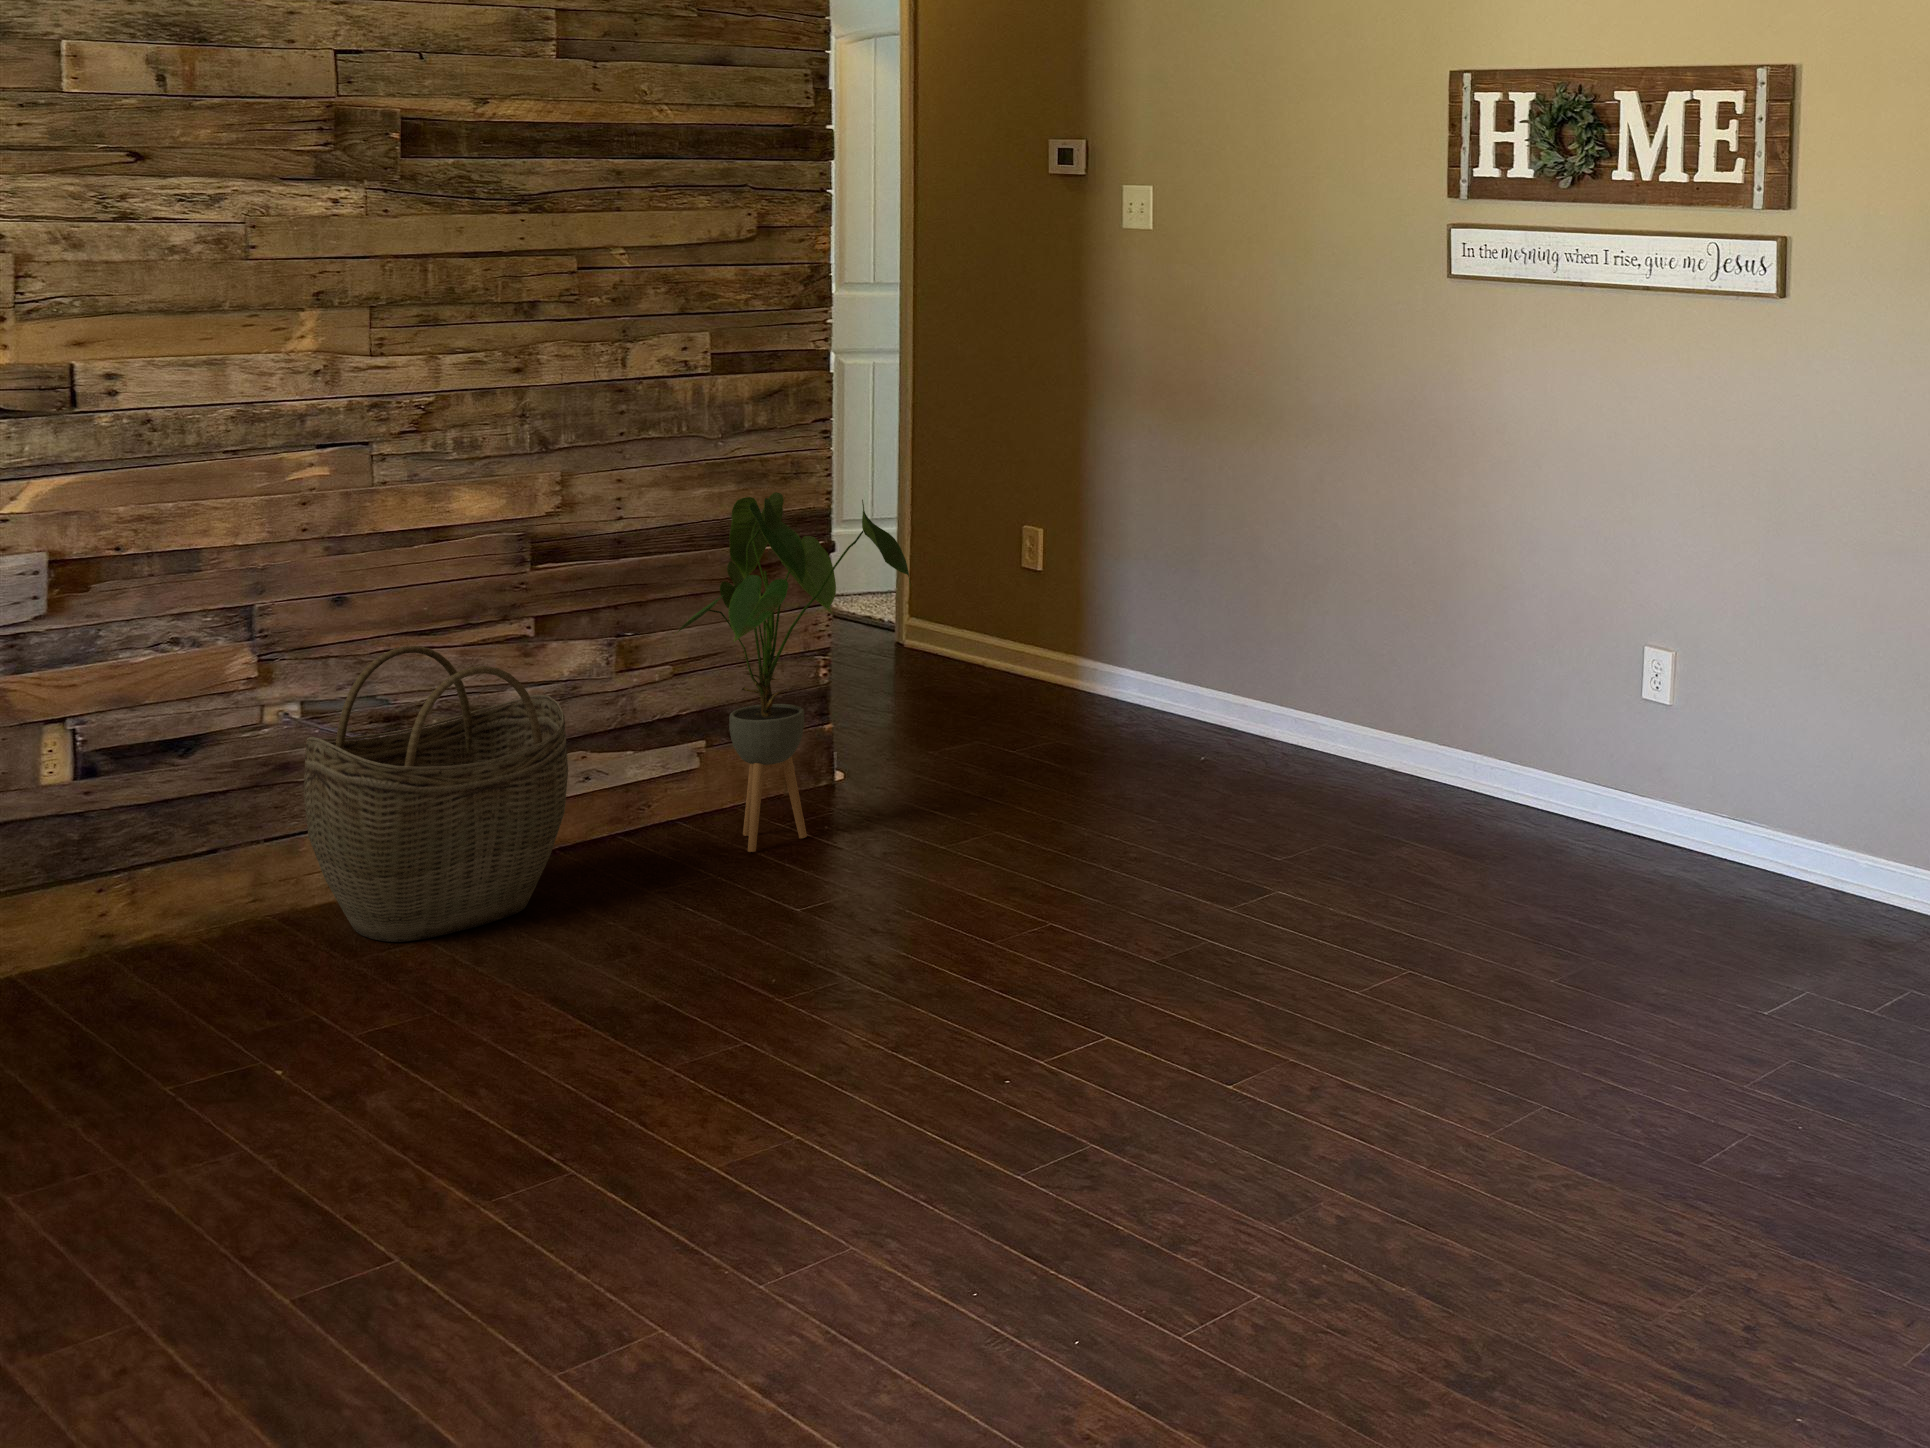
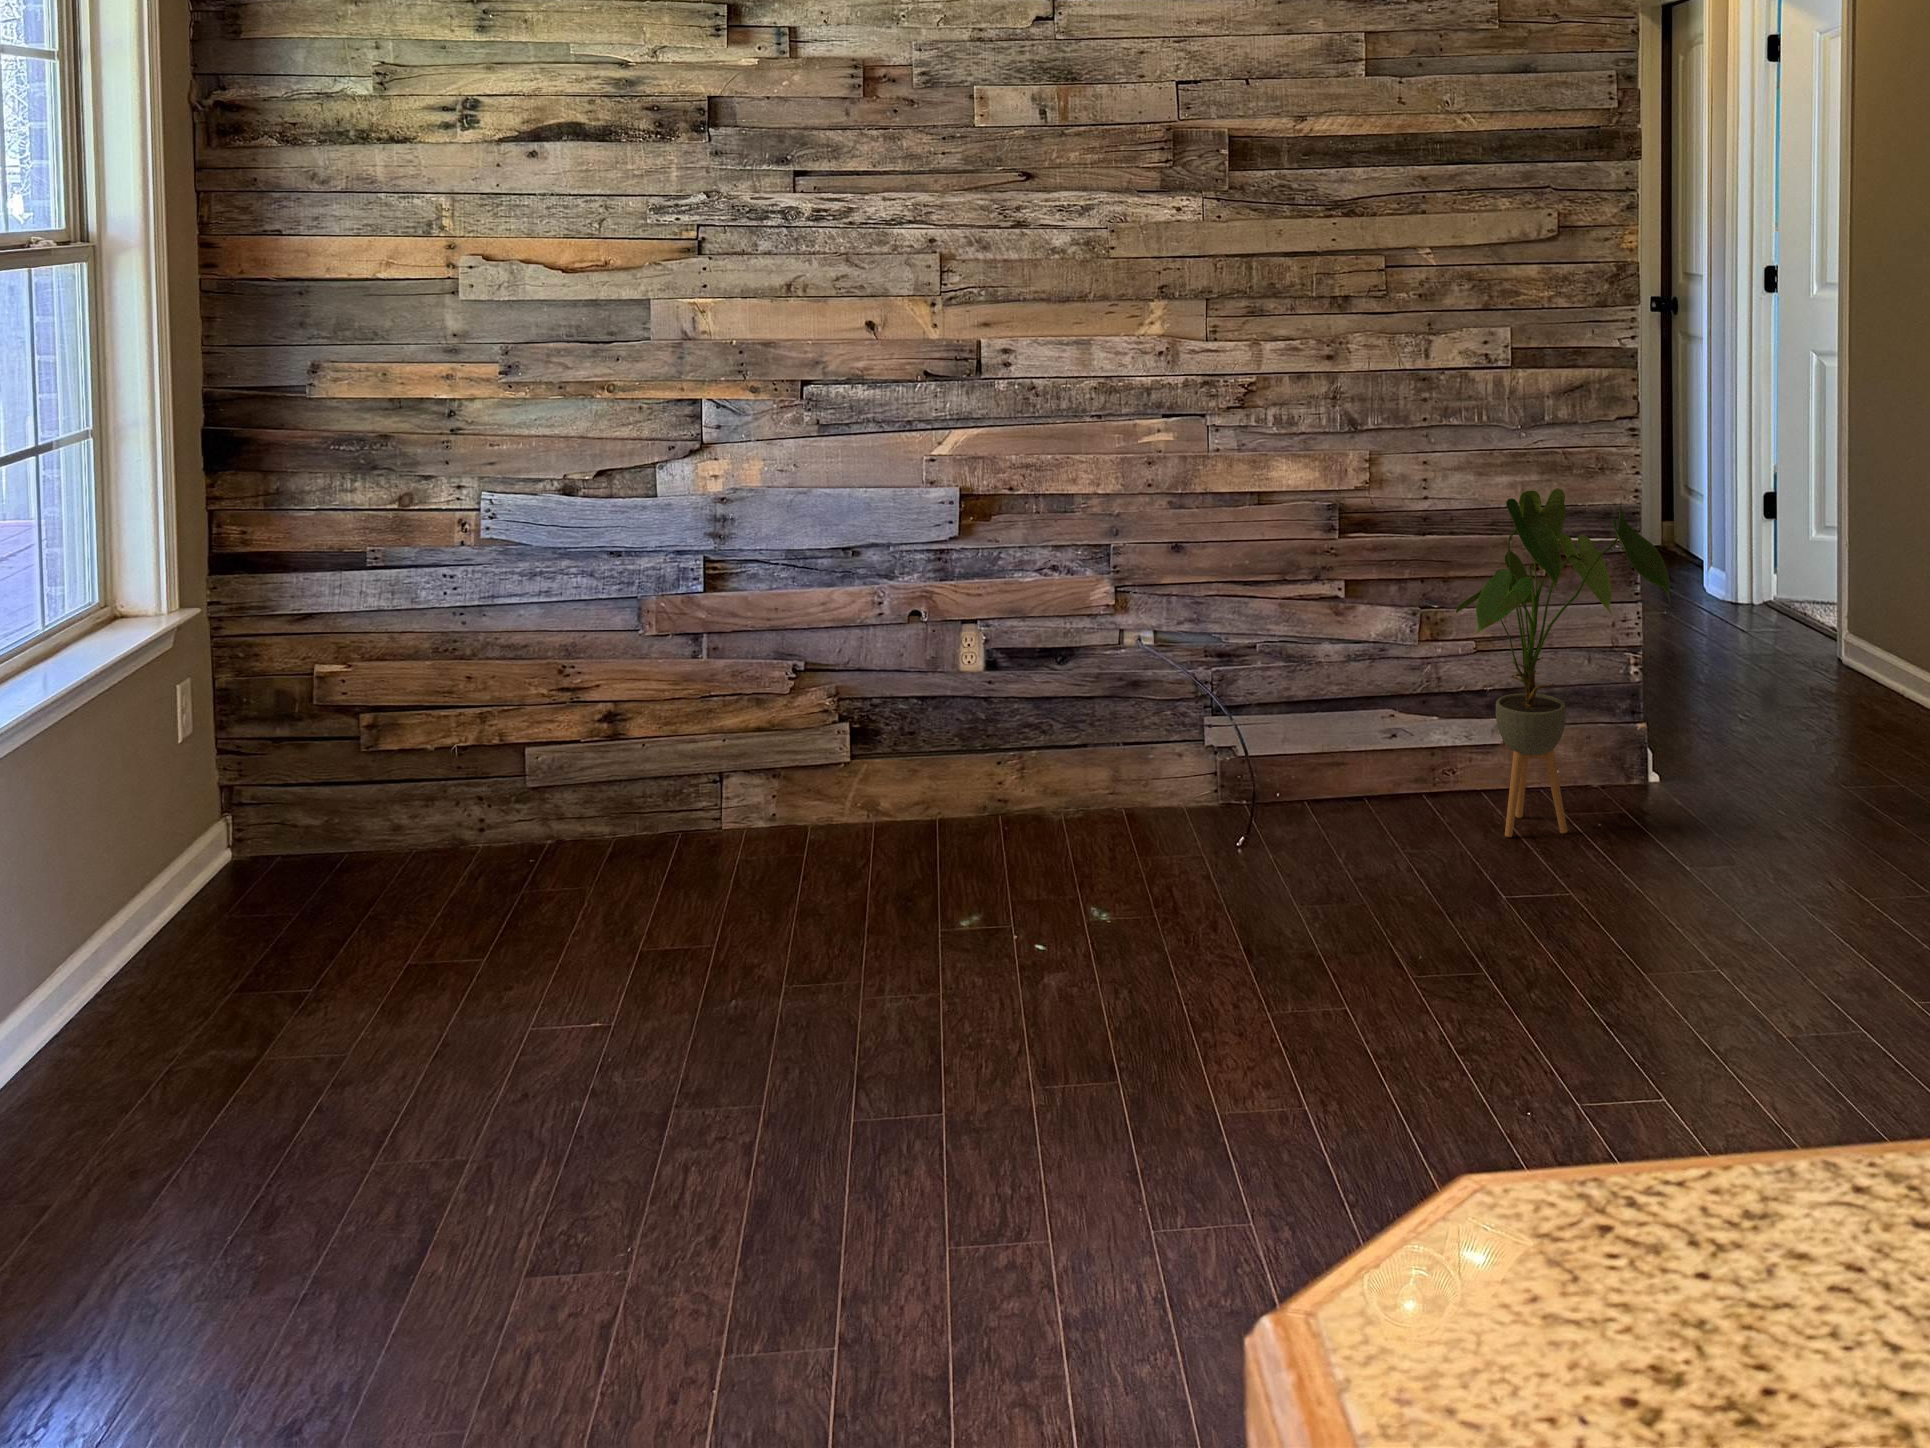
woven basket: present [304,646,568,942] -> none [1125,594,1331,855]

